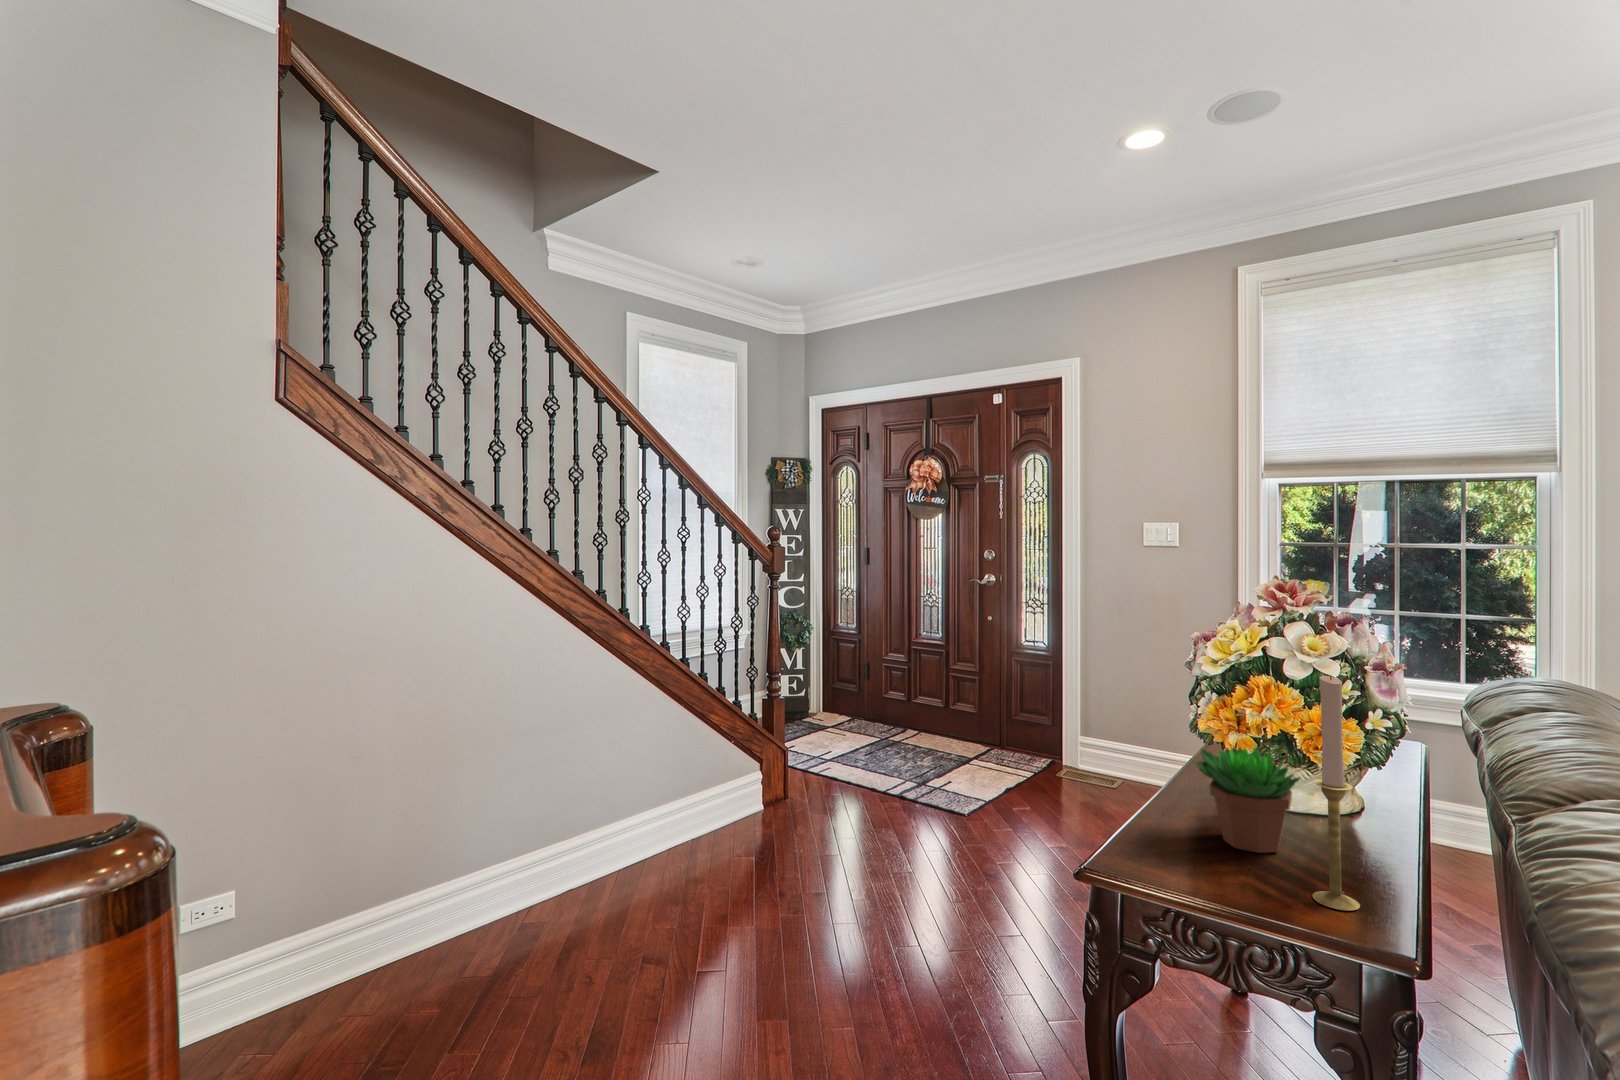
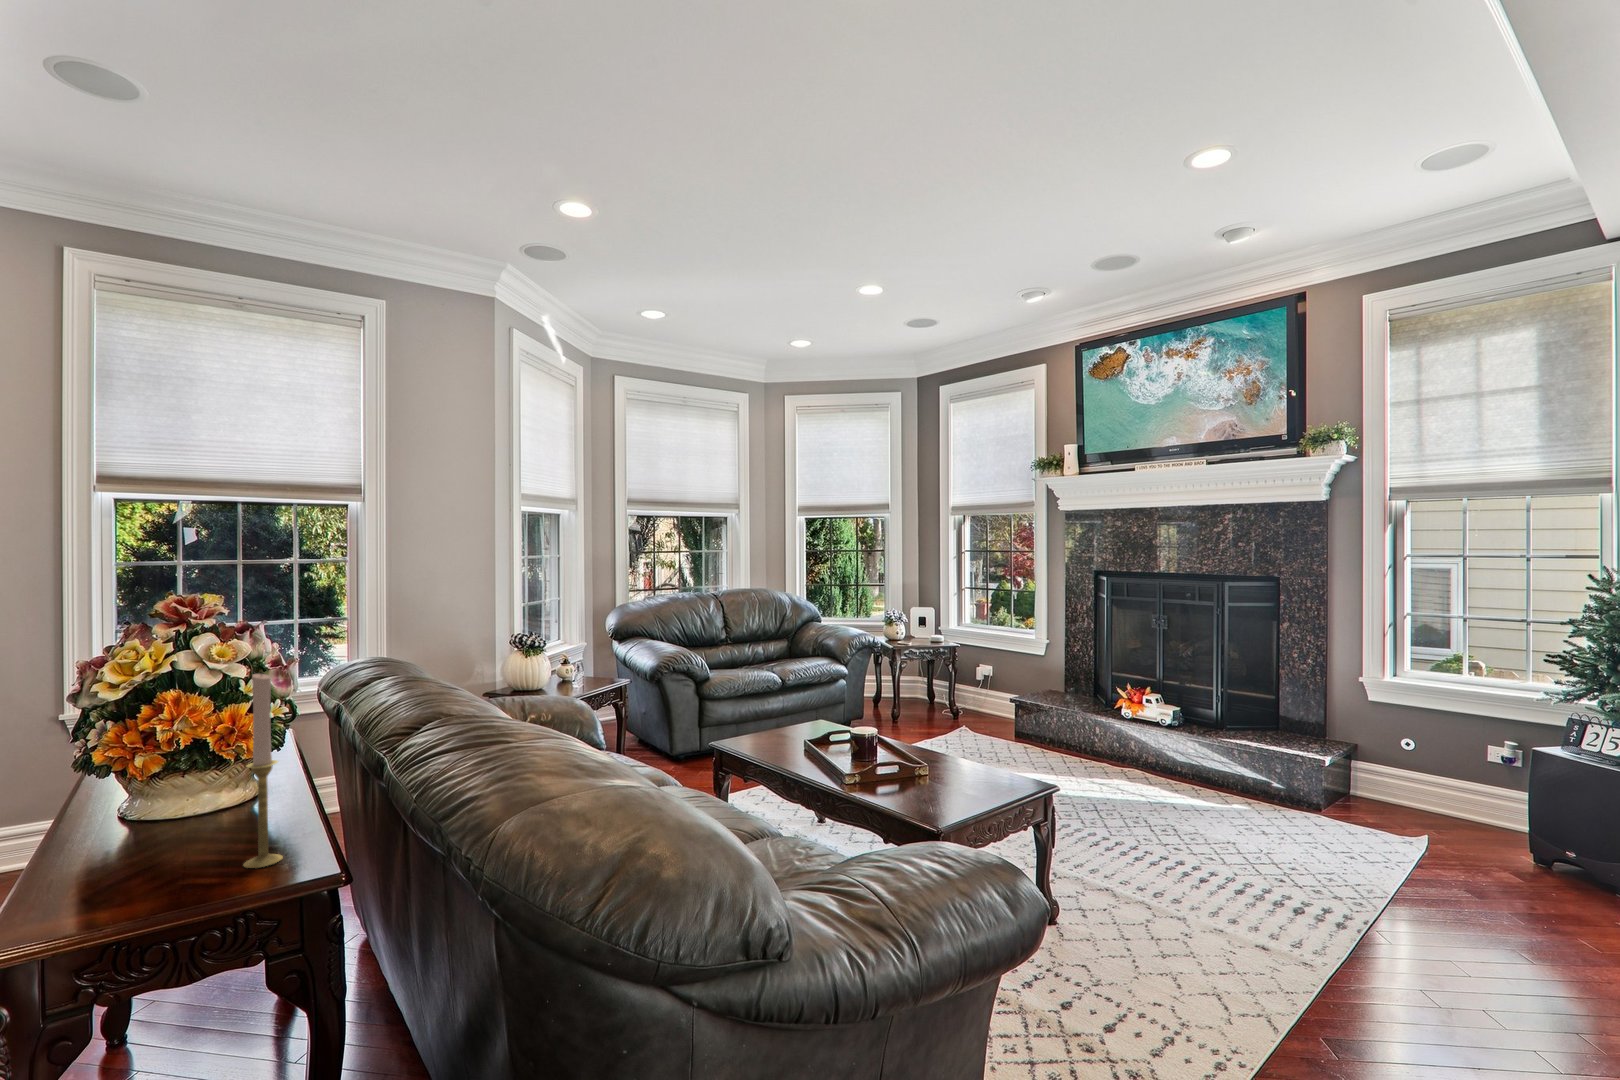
succulent plant: present [1195,747,1300,853] -> none [106,757,221,861]

